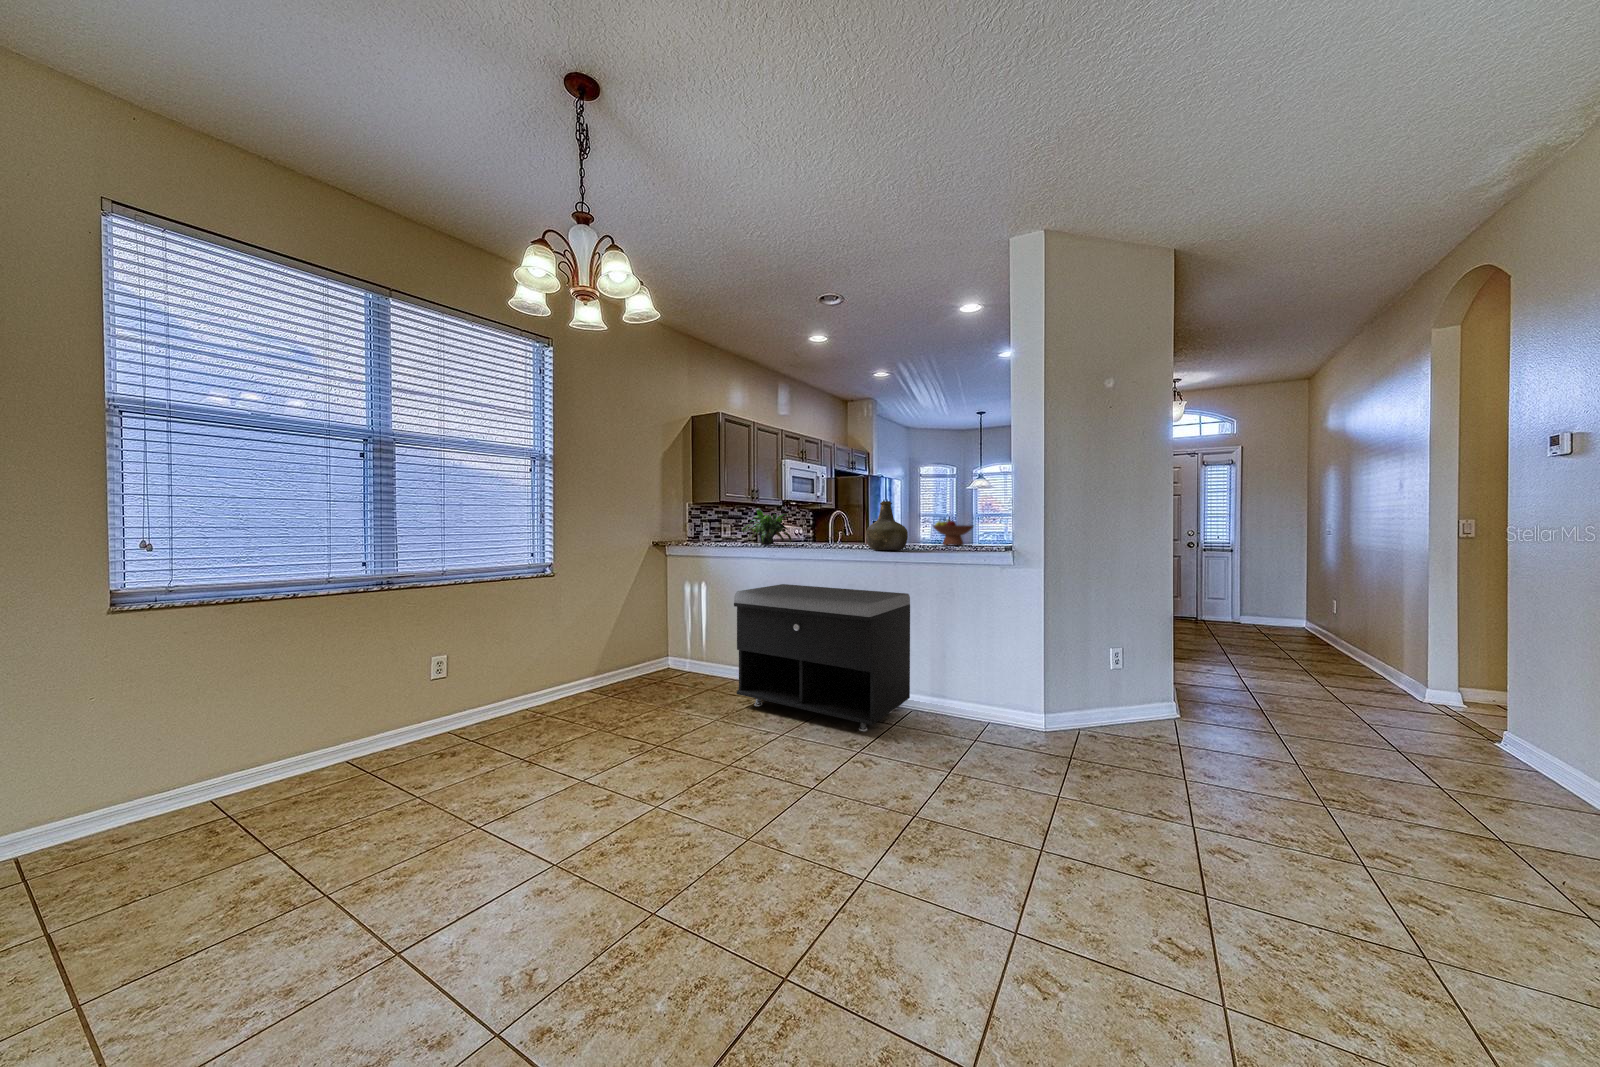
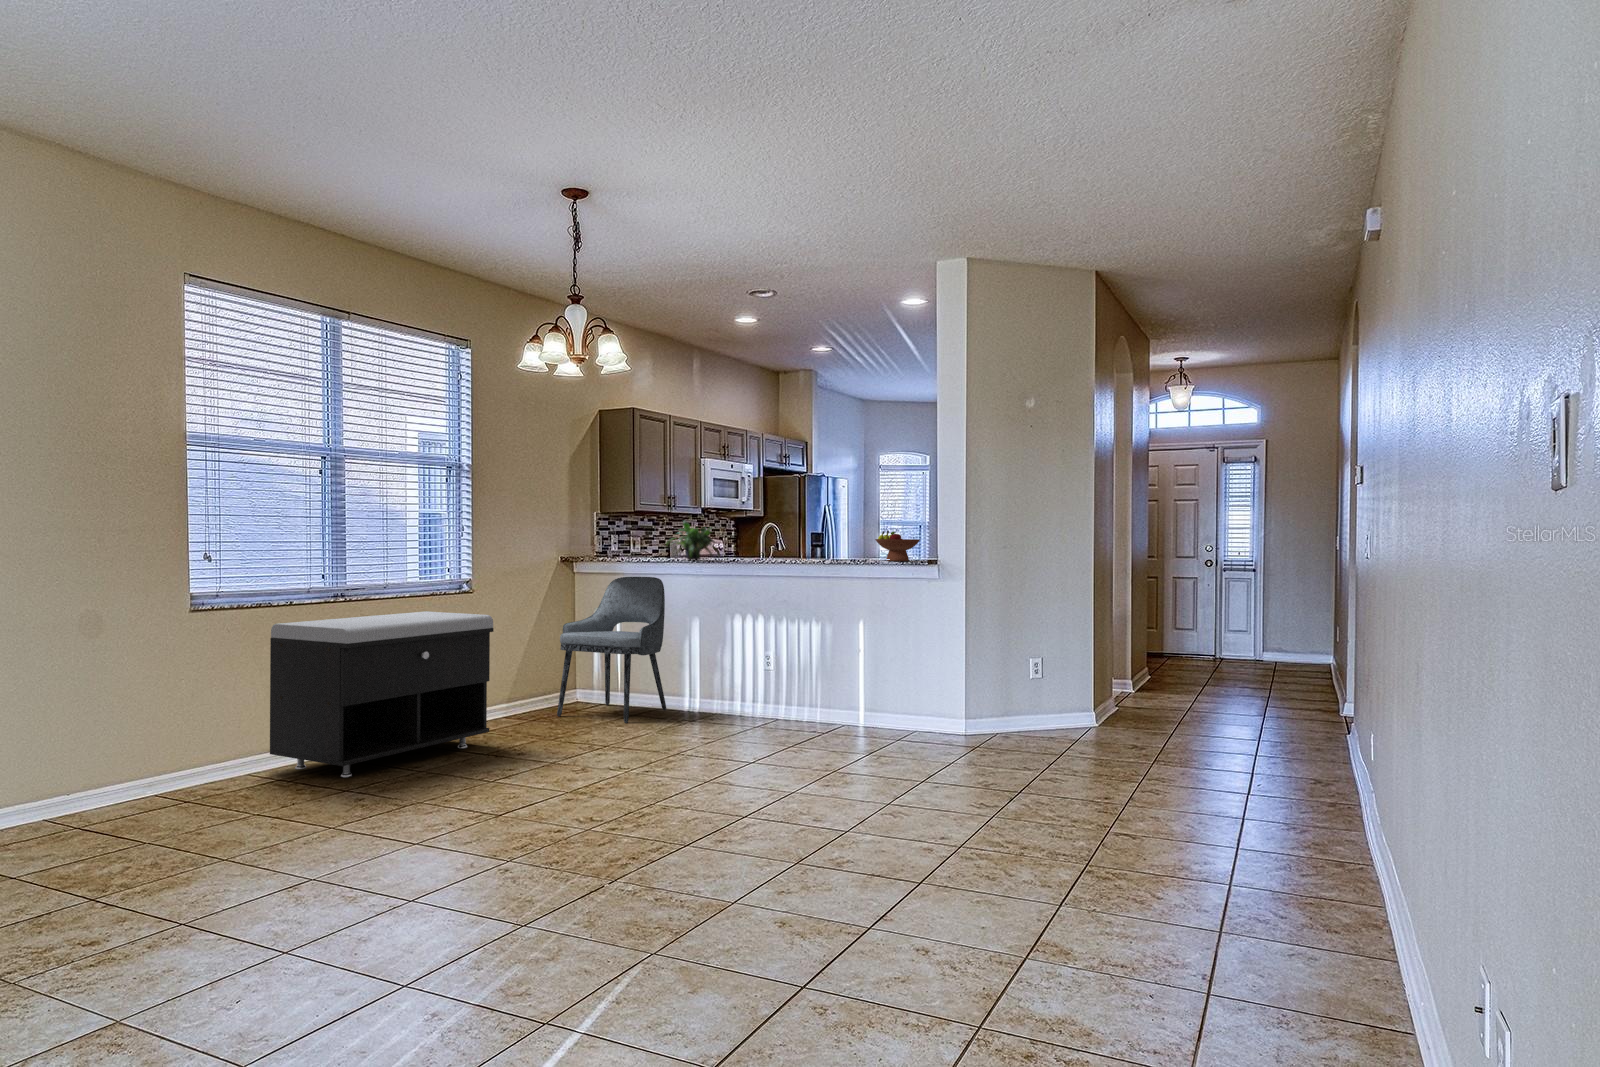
bottle: present [866,501,908,550] -> none [800,515,842,565]
dining chair: none [641,559,742,701] -> present [557,577,666,723]
storage bench: present [734,584,910,732] -> present [270,611,494,778]

